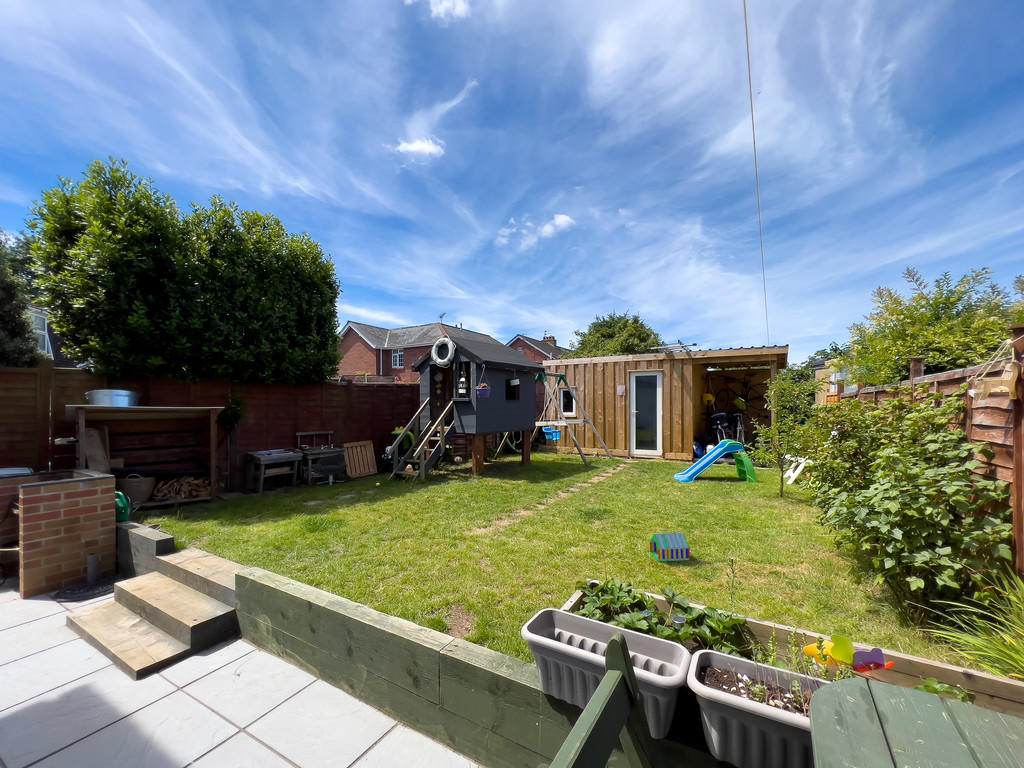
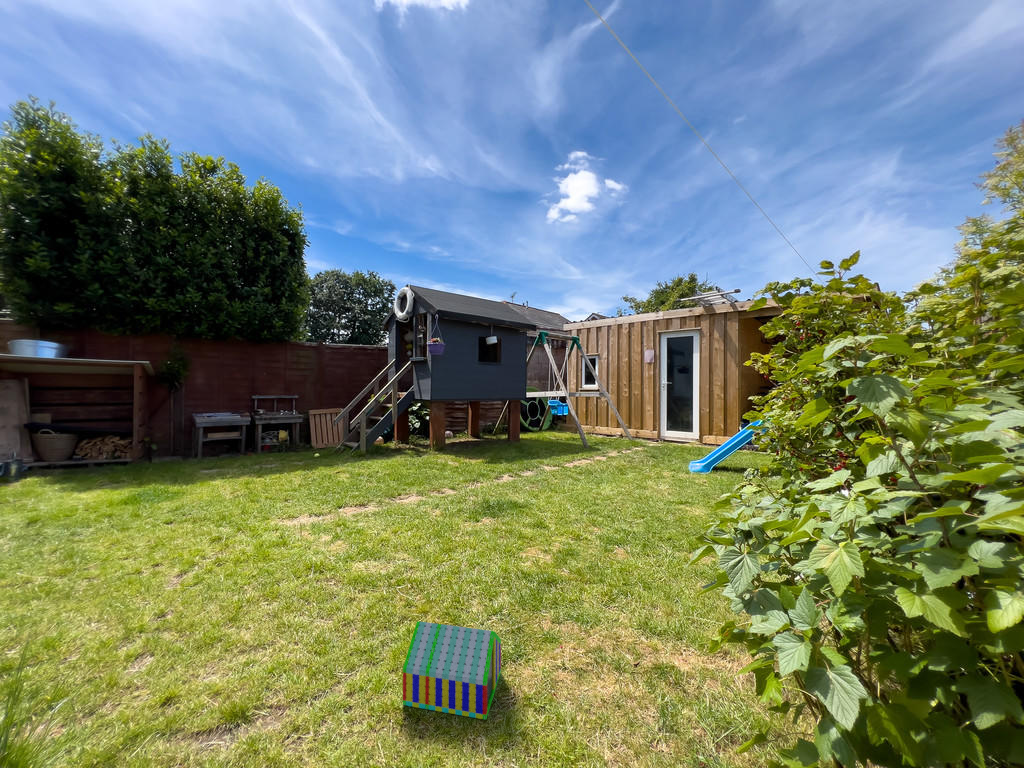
lounge chair: present [313,453,348,485] -> none [254,419,301,453]

